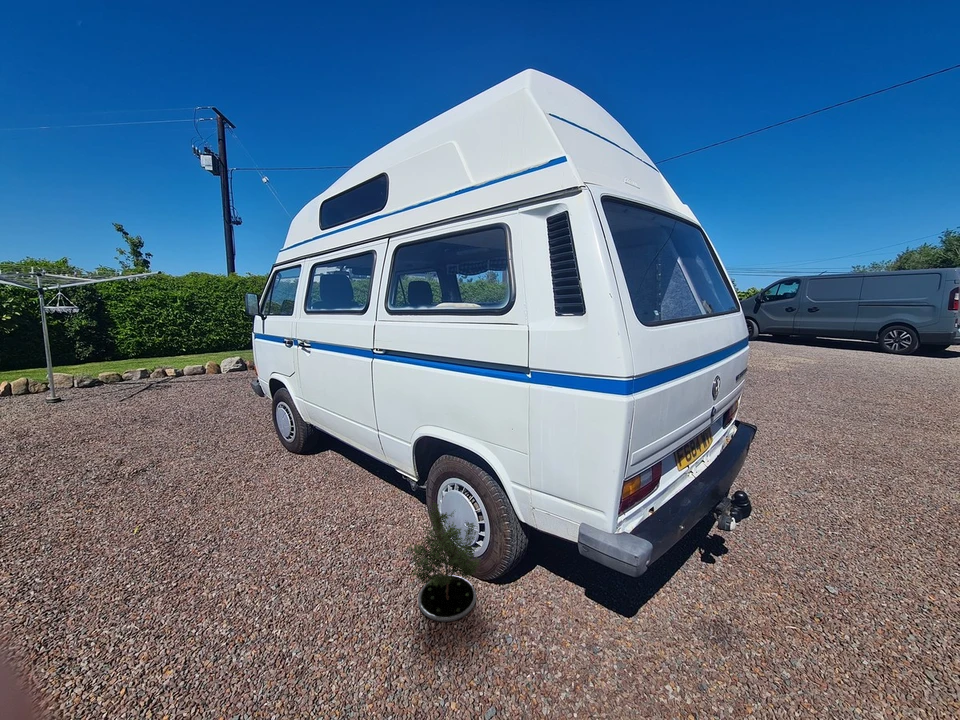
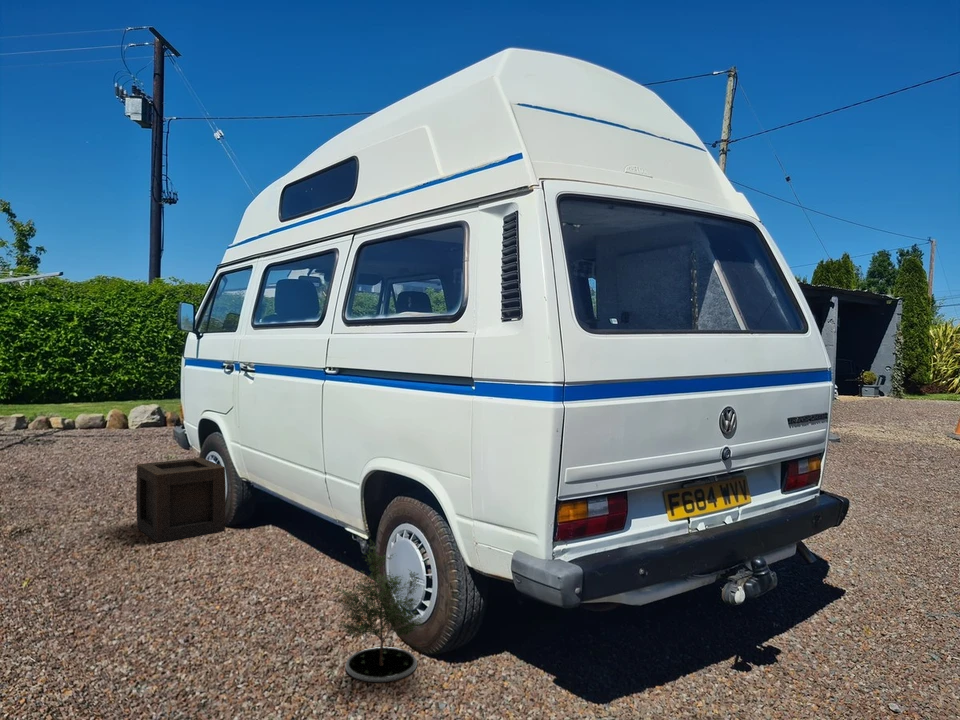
wooden crate: none [224,406,297,474] -> present [136,458,226,543]

